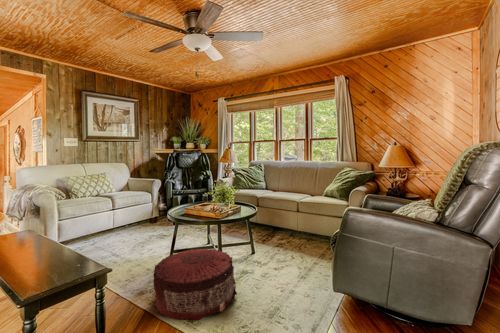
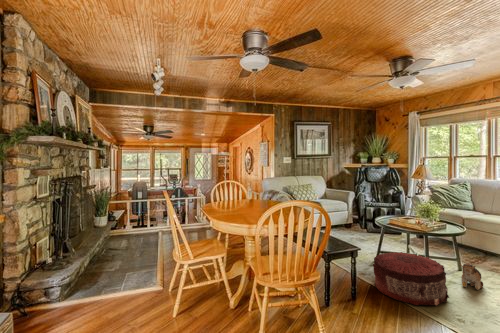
plush toy: none [249,246,269,273] -> present [460,263,483,290]

